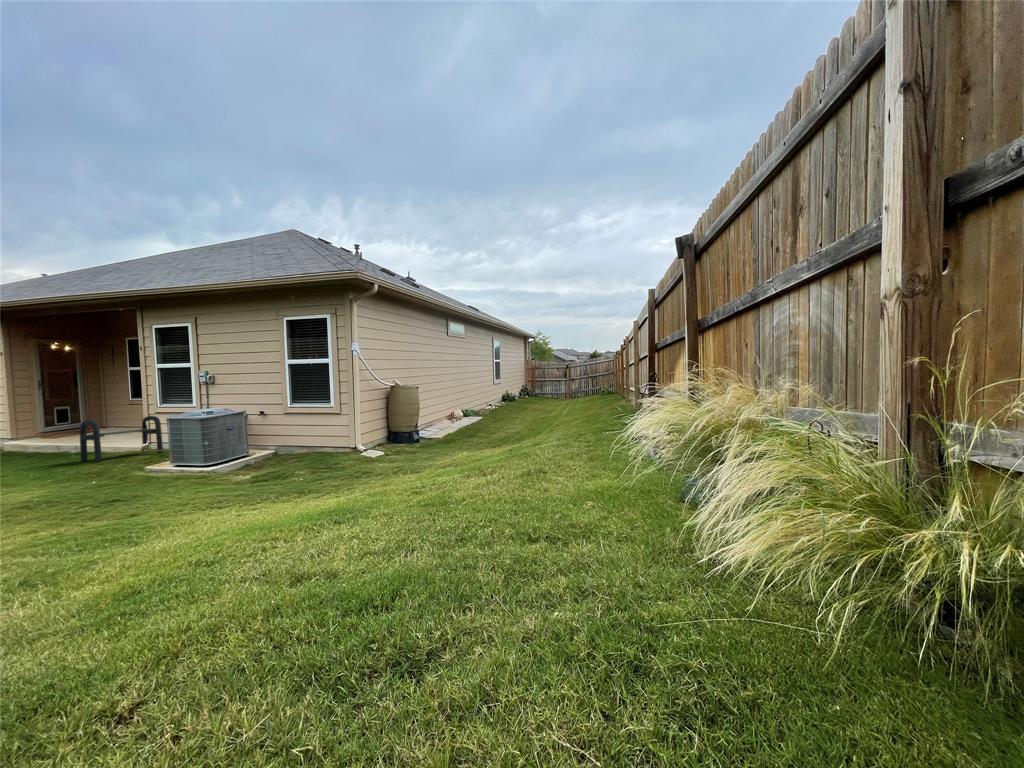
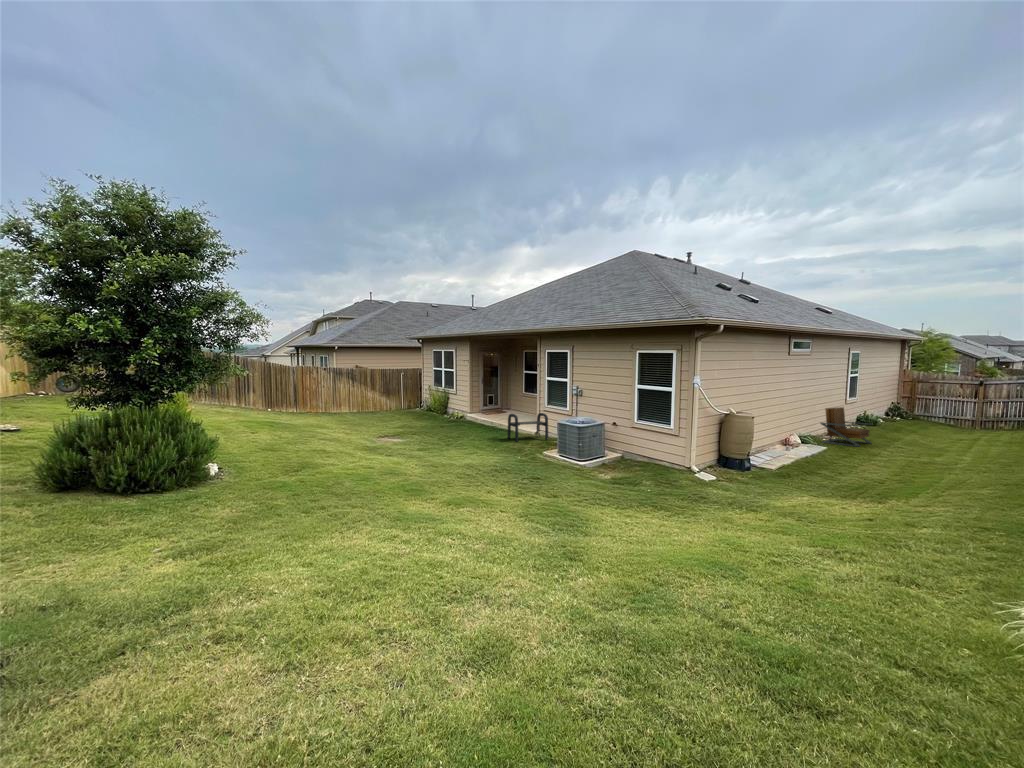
lounge chair: none [477,385,513,416] -> present [820,407,872,447]

